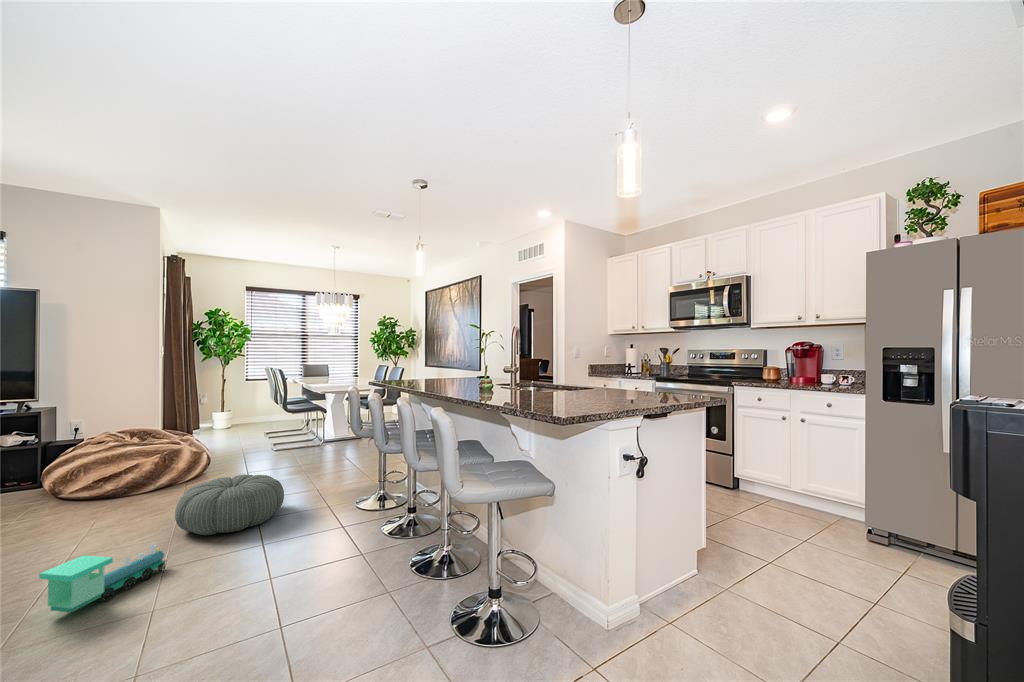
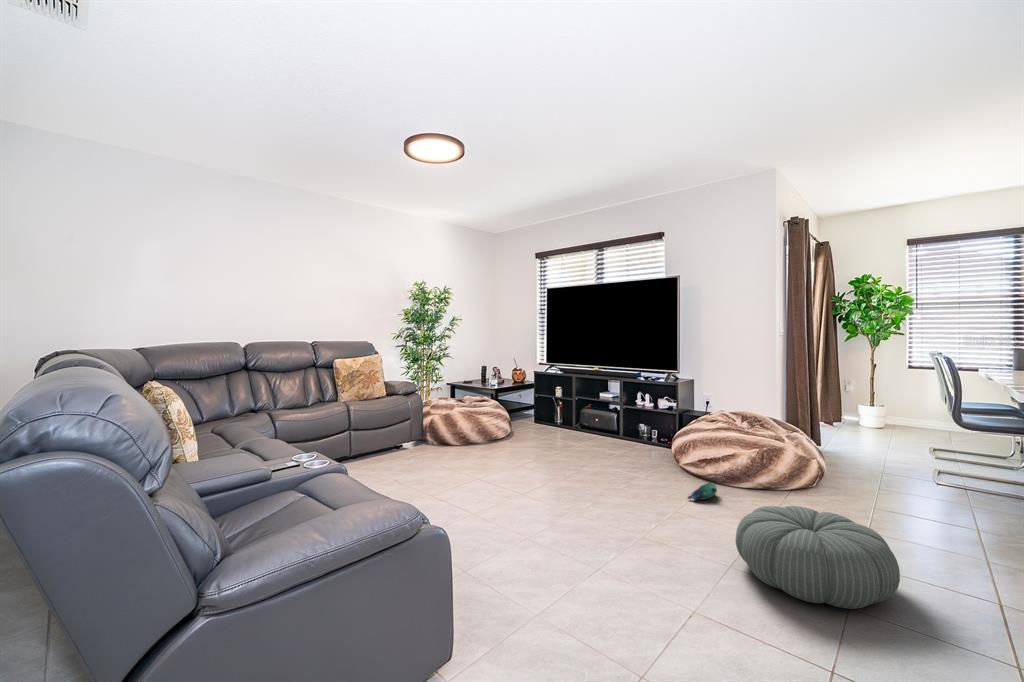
plush toy: none [94,495,126,517] -> present [688,482,717,500]
toy train: present [39,543,167,612] -> none [583,548,702,612]

